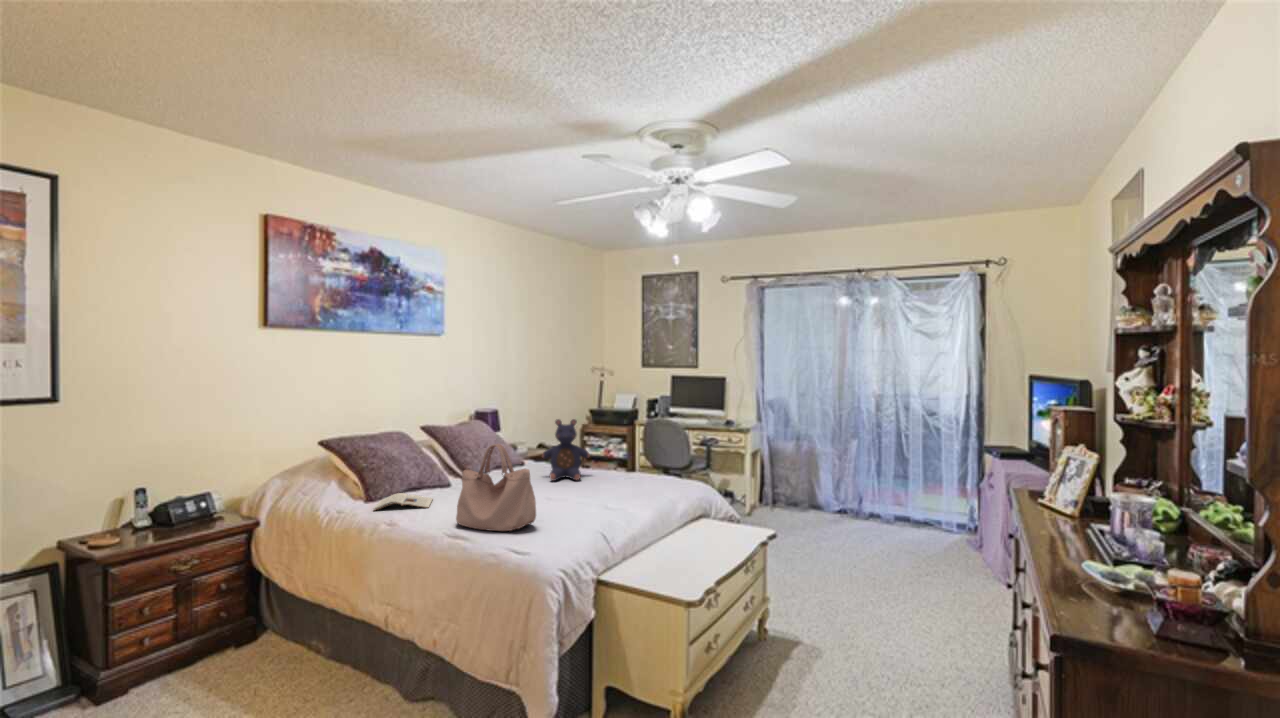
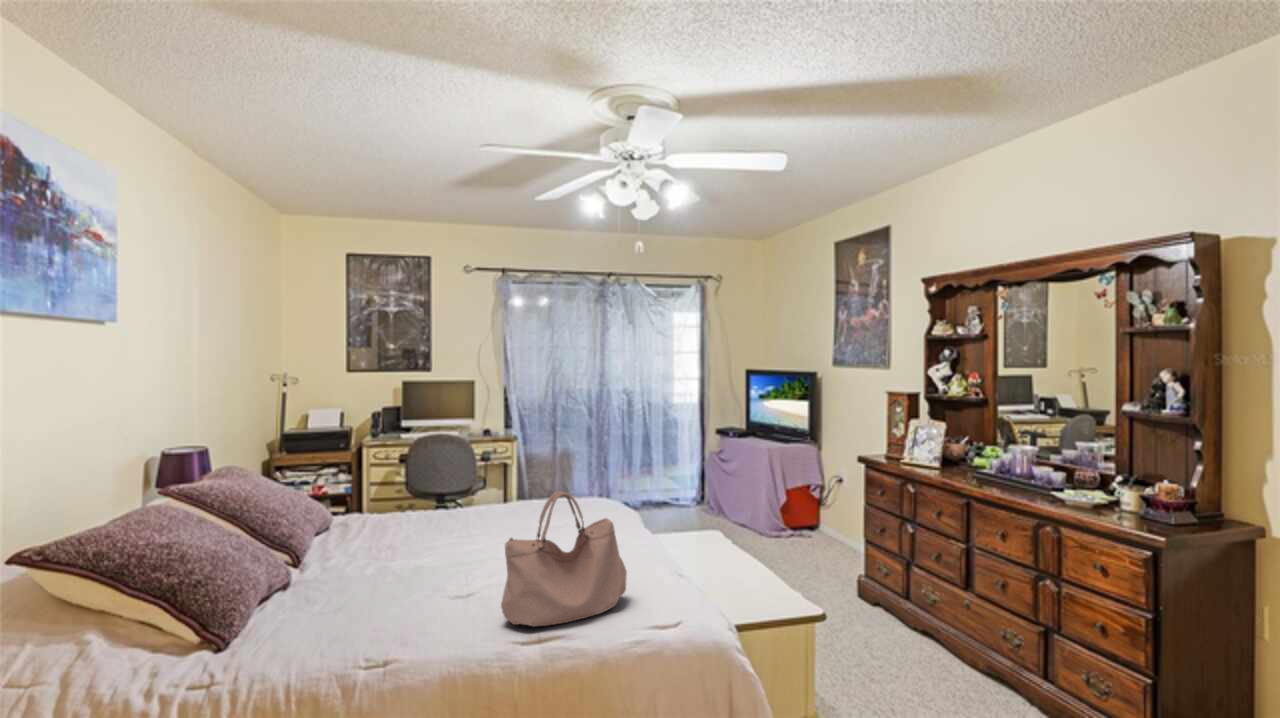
teddy bear: present [542,419,590,481] -> none [412,447,482,536]
magazine: present [374,493,433,511] -> none [257,610,386,667]

